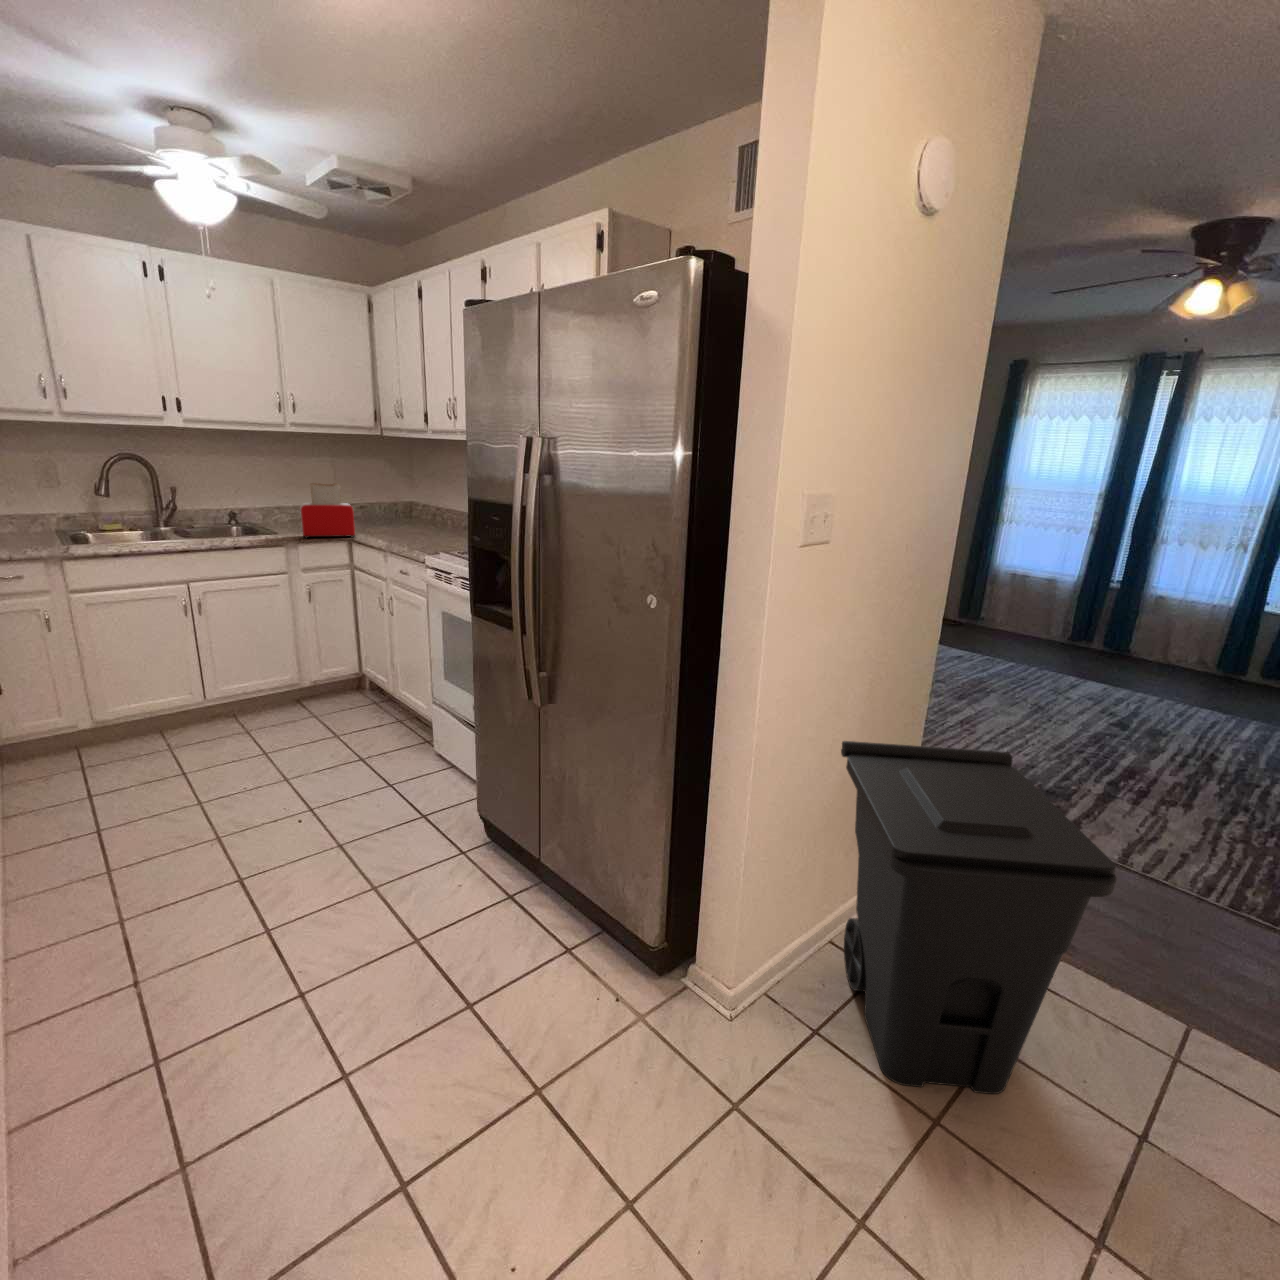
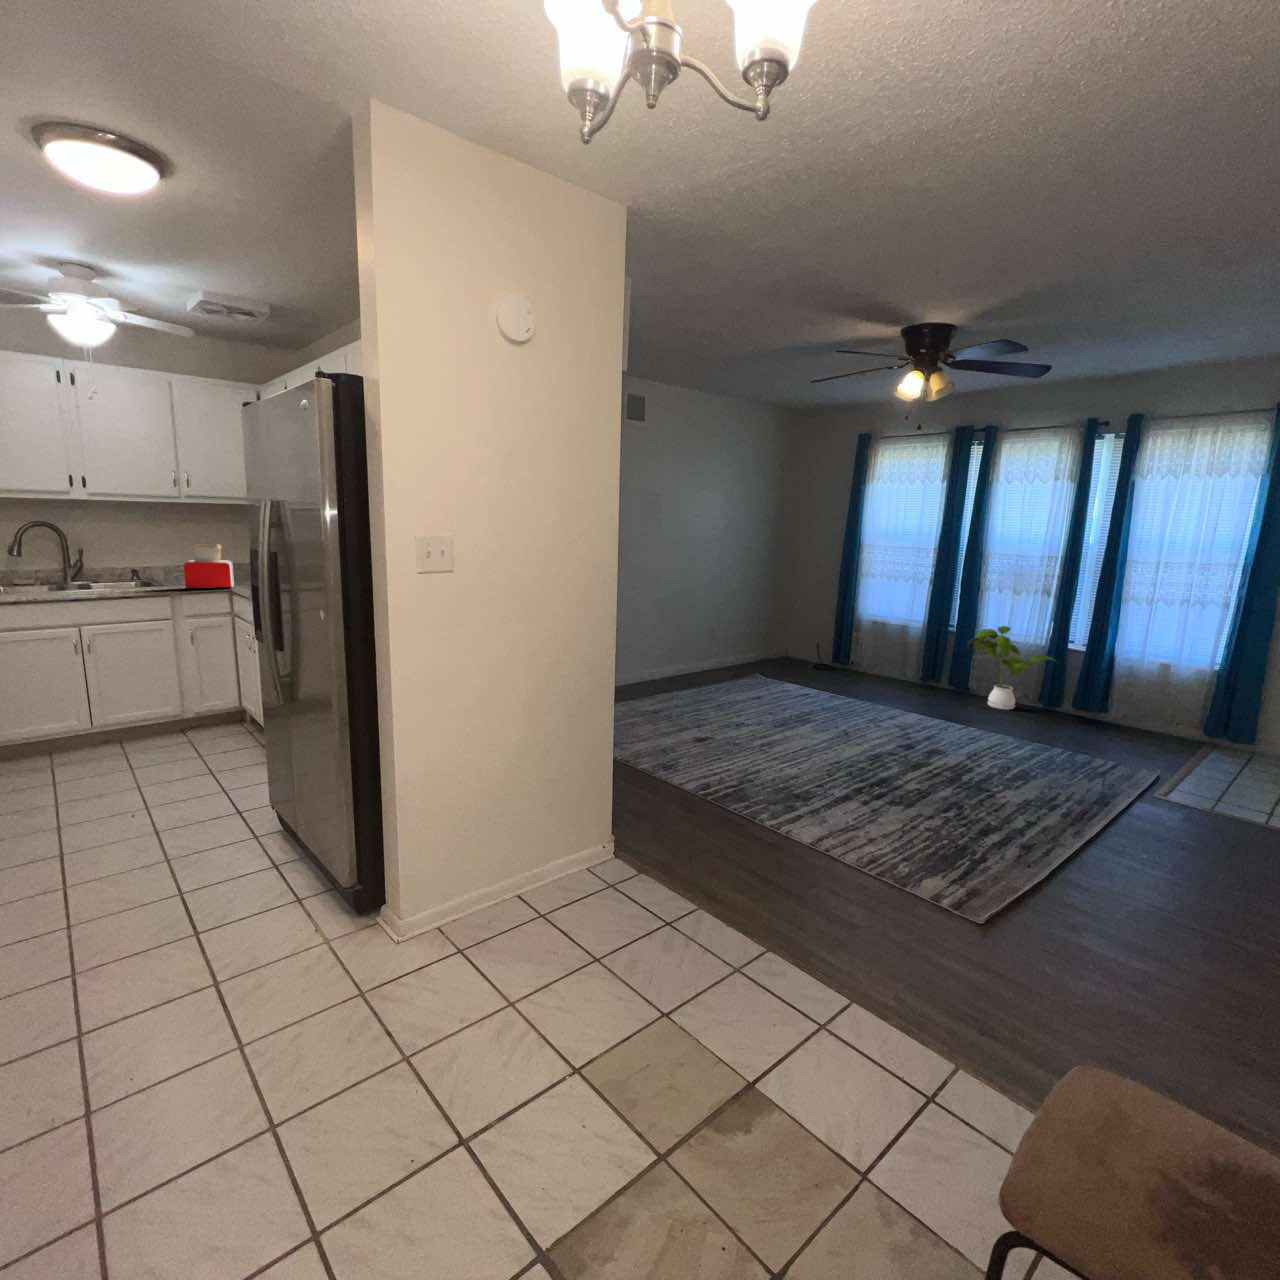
house plant: none [1138,585,1254,677] -> present [968,626,1055,710]
trash can: present [841,741,1117,1094] -> none [457,726,628,987]

